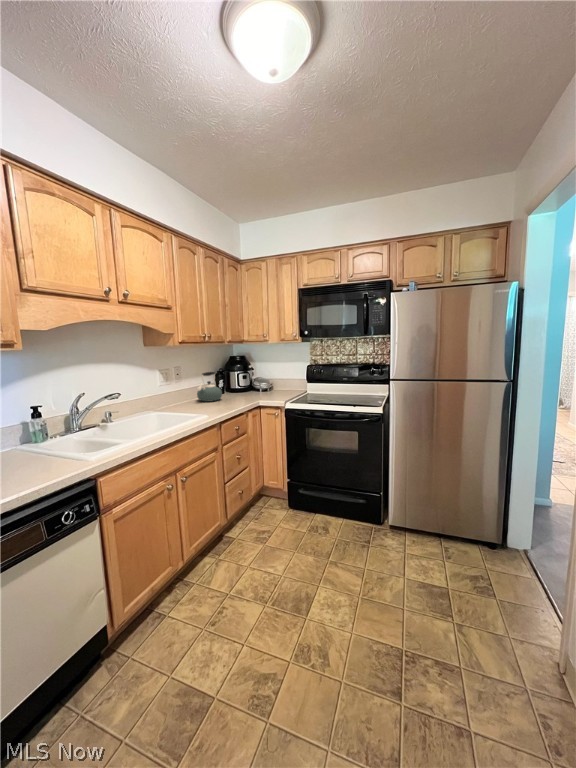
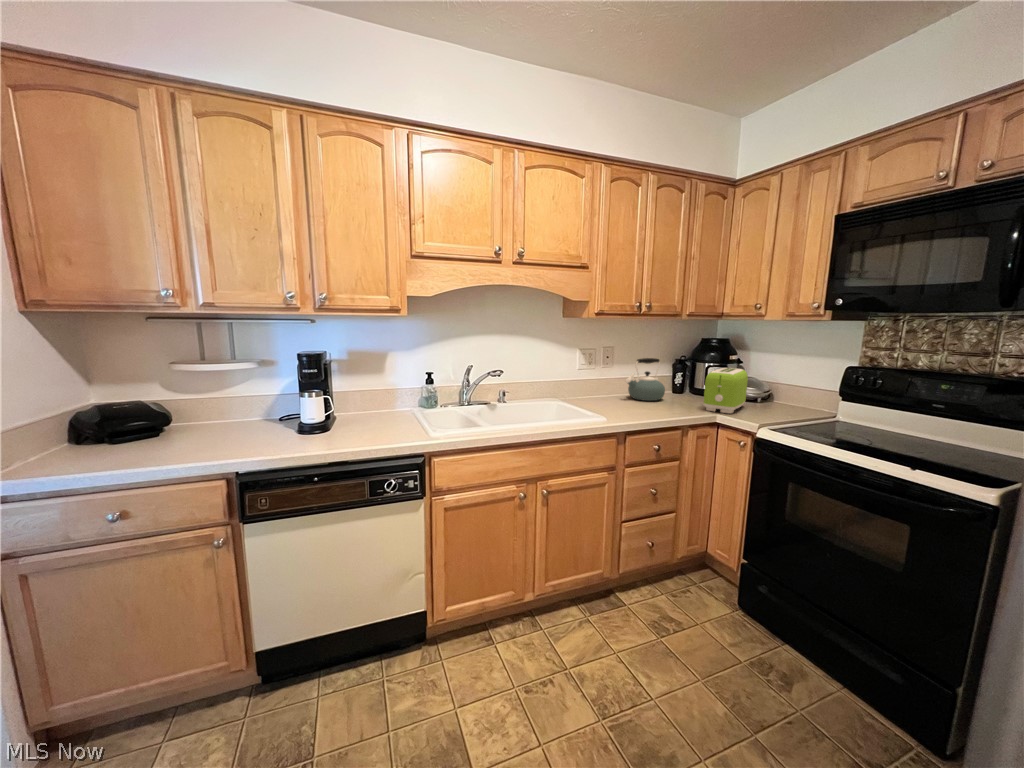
toaster: none [249,373,268,400] -> present [704,368,748,413]

